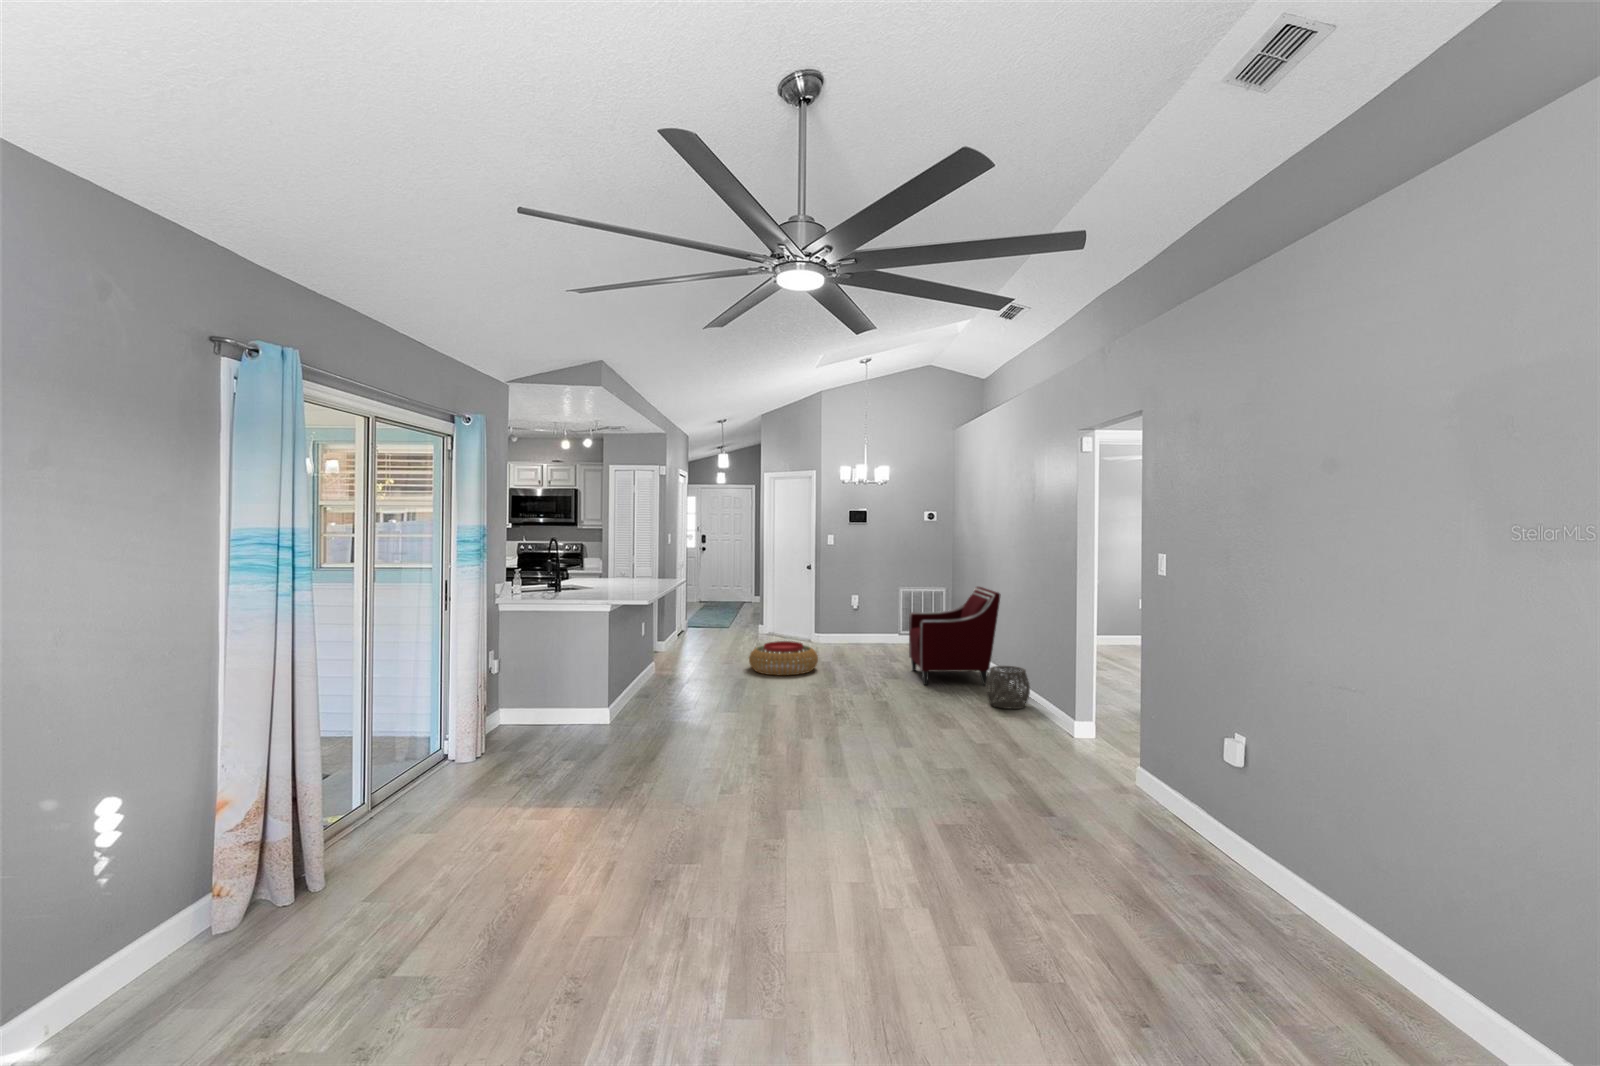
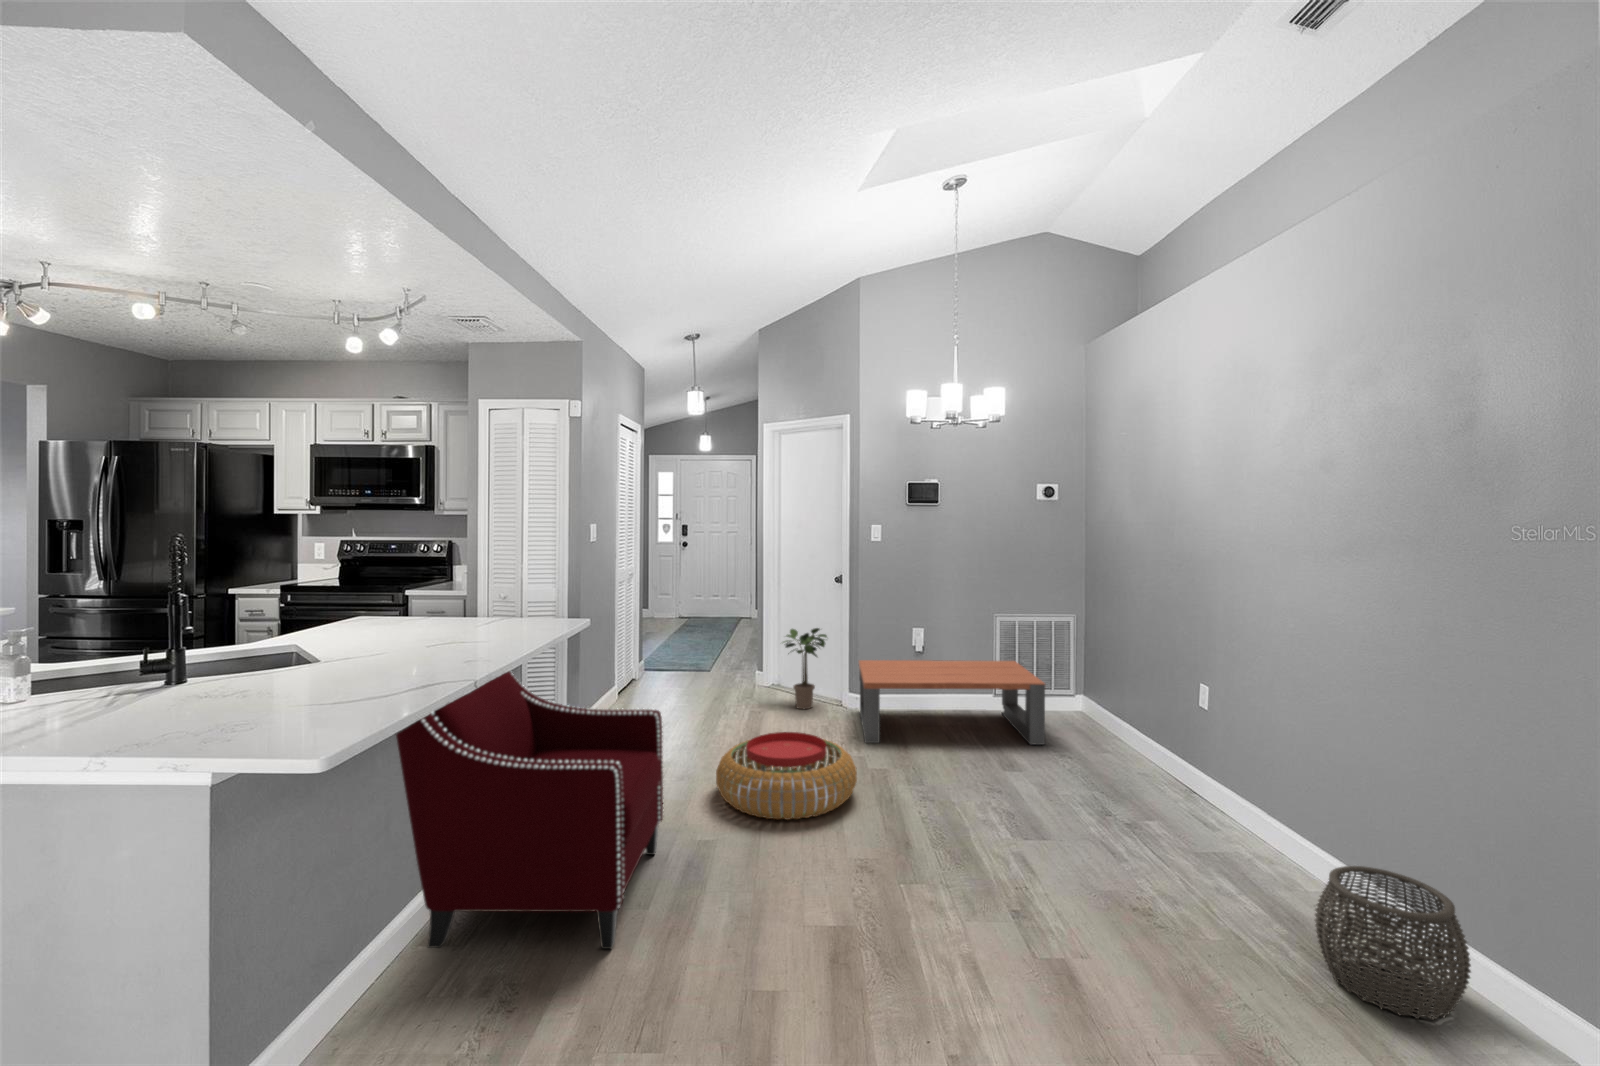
armchair: present [909,587,1001,685] -> present [396,671,663,949]
potted plant: none [776,596,805,643] -> present [784,628,827,709]
coffee table: none [822,614,921,655] -> present [859,660,1045,745]

